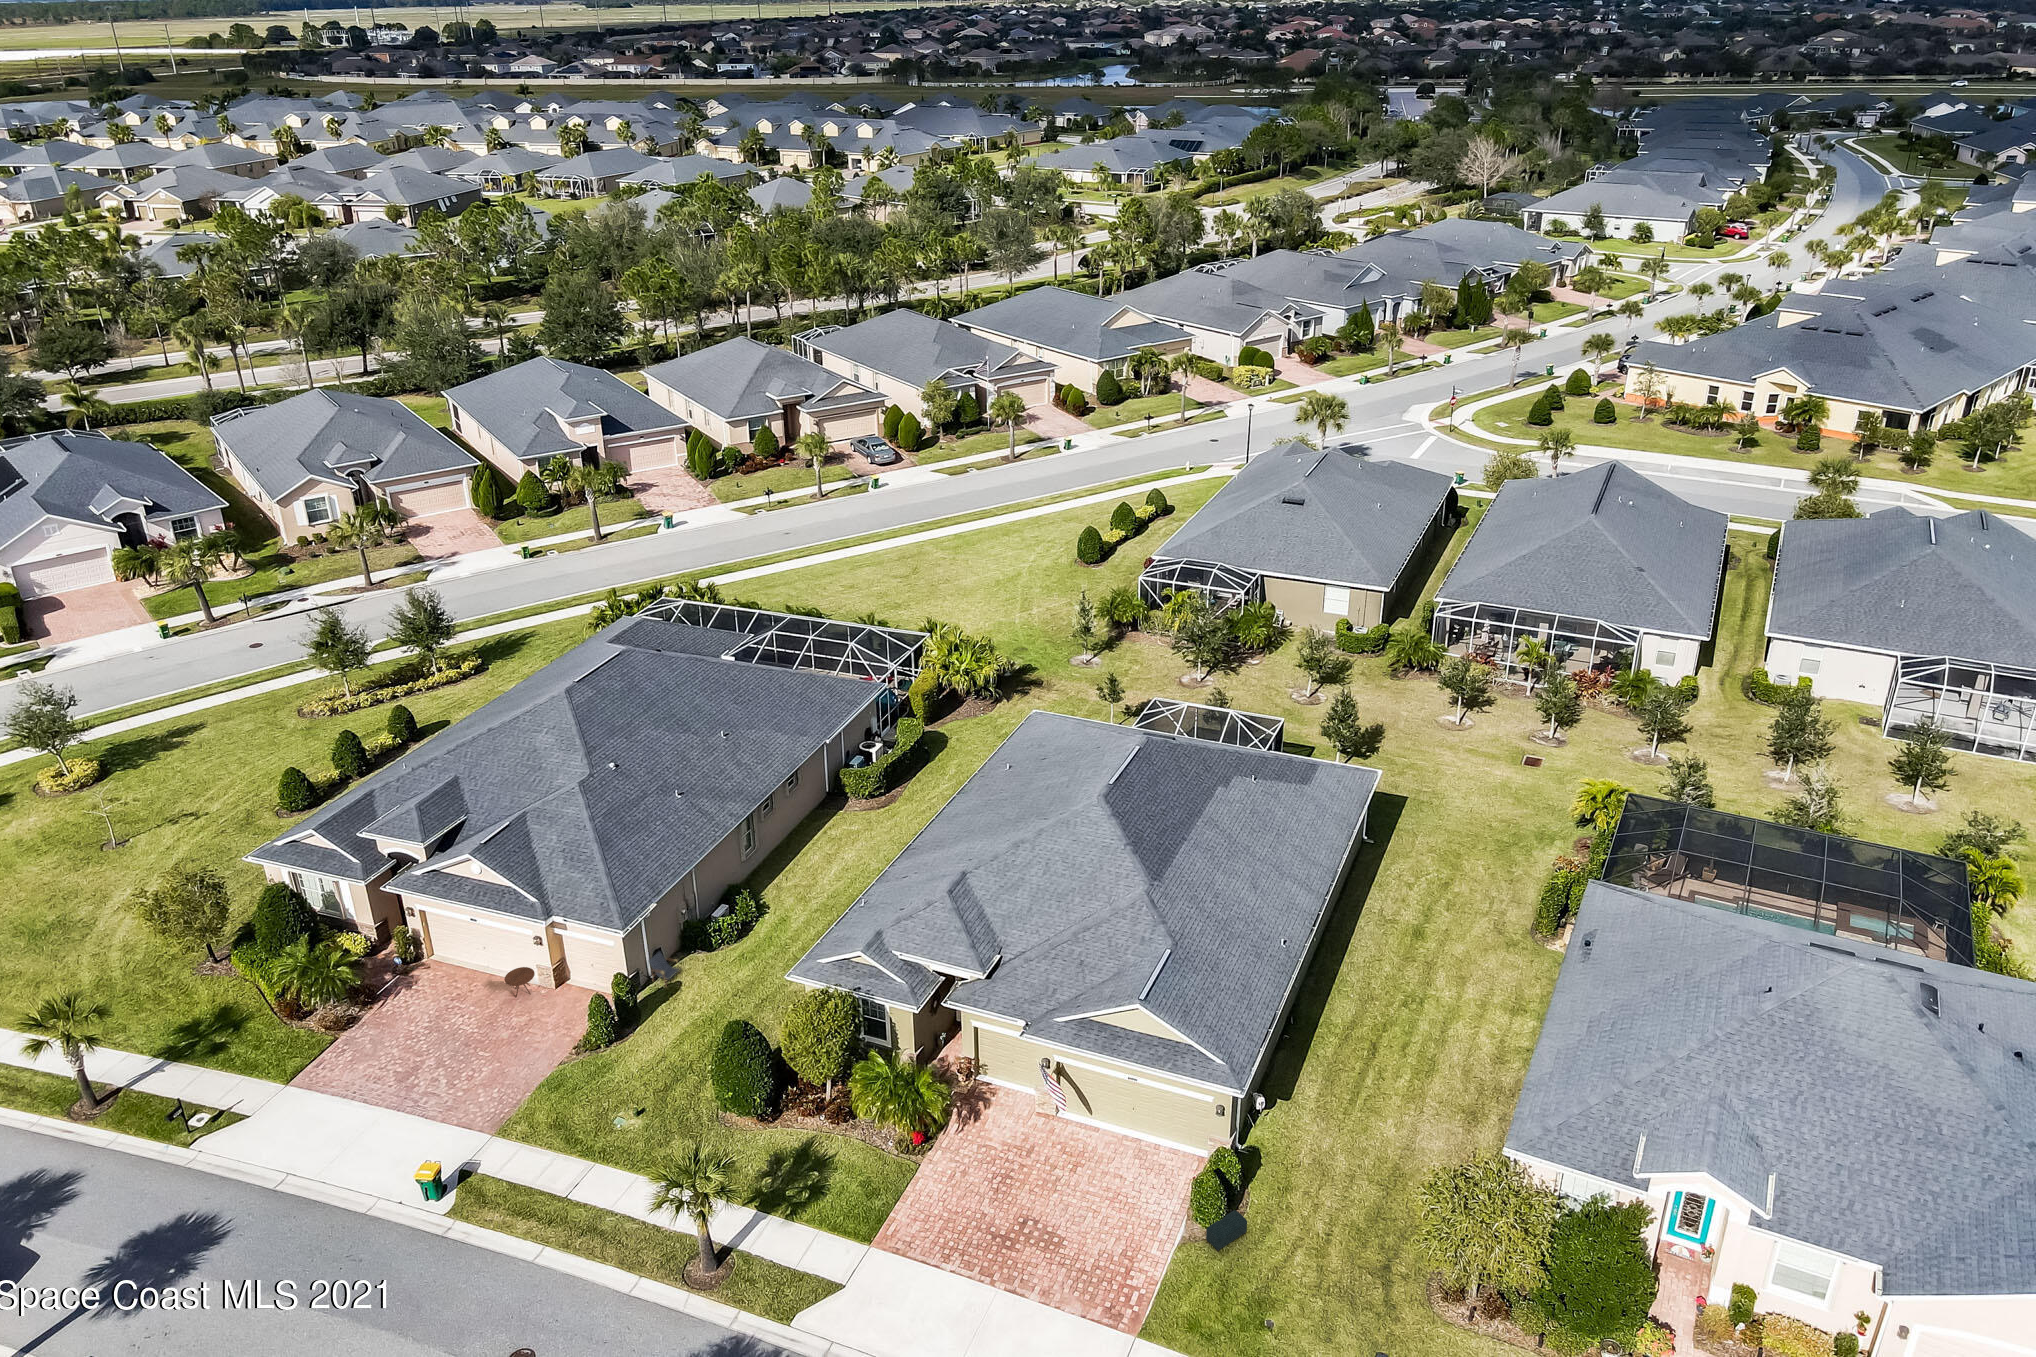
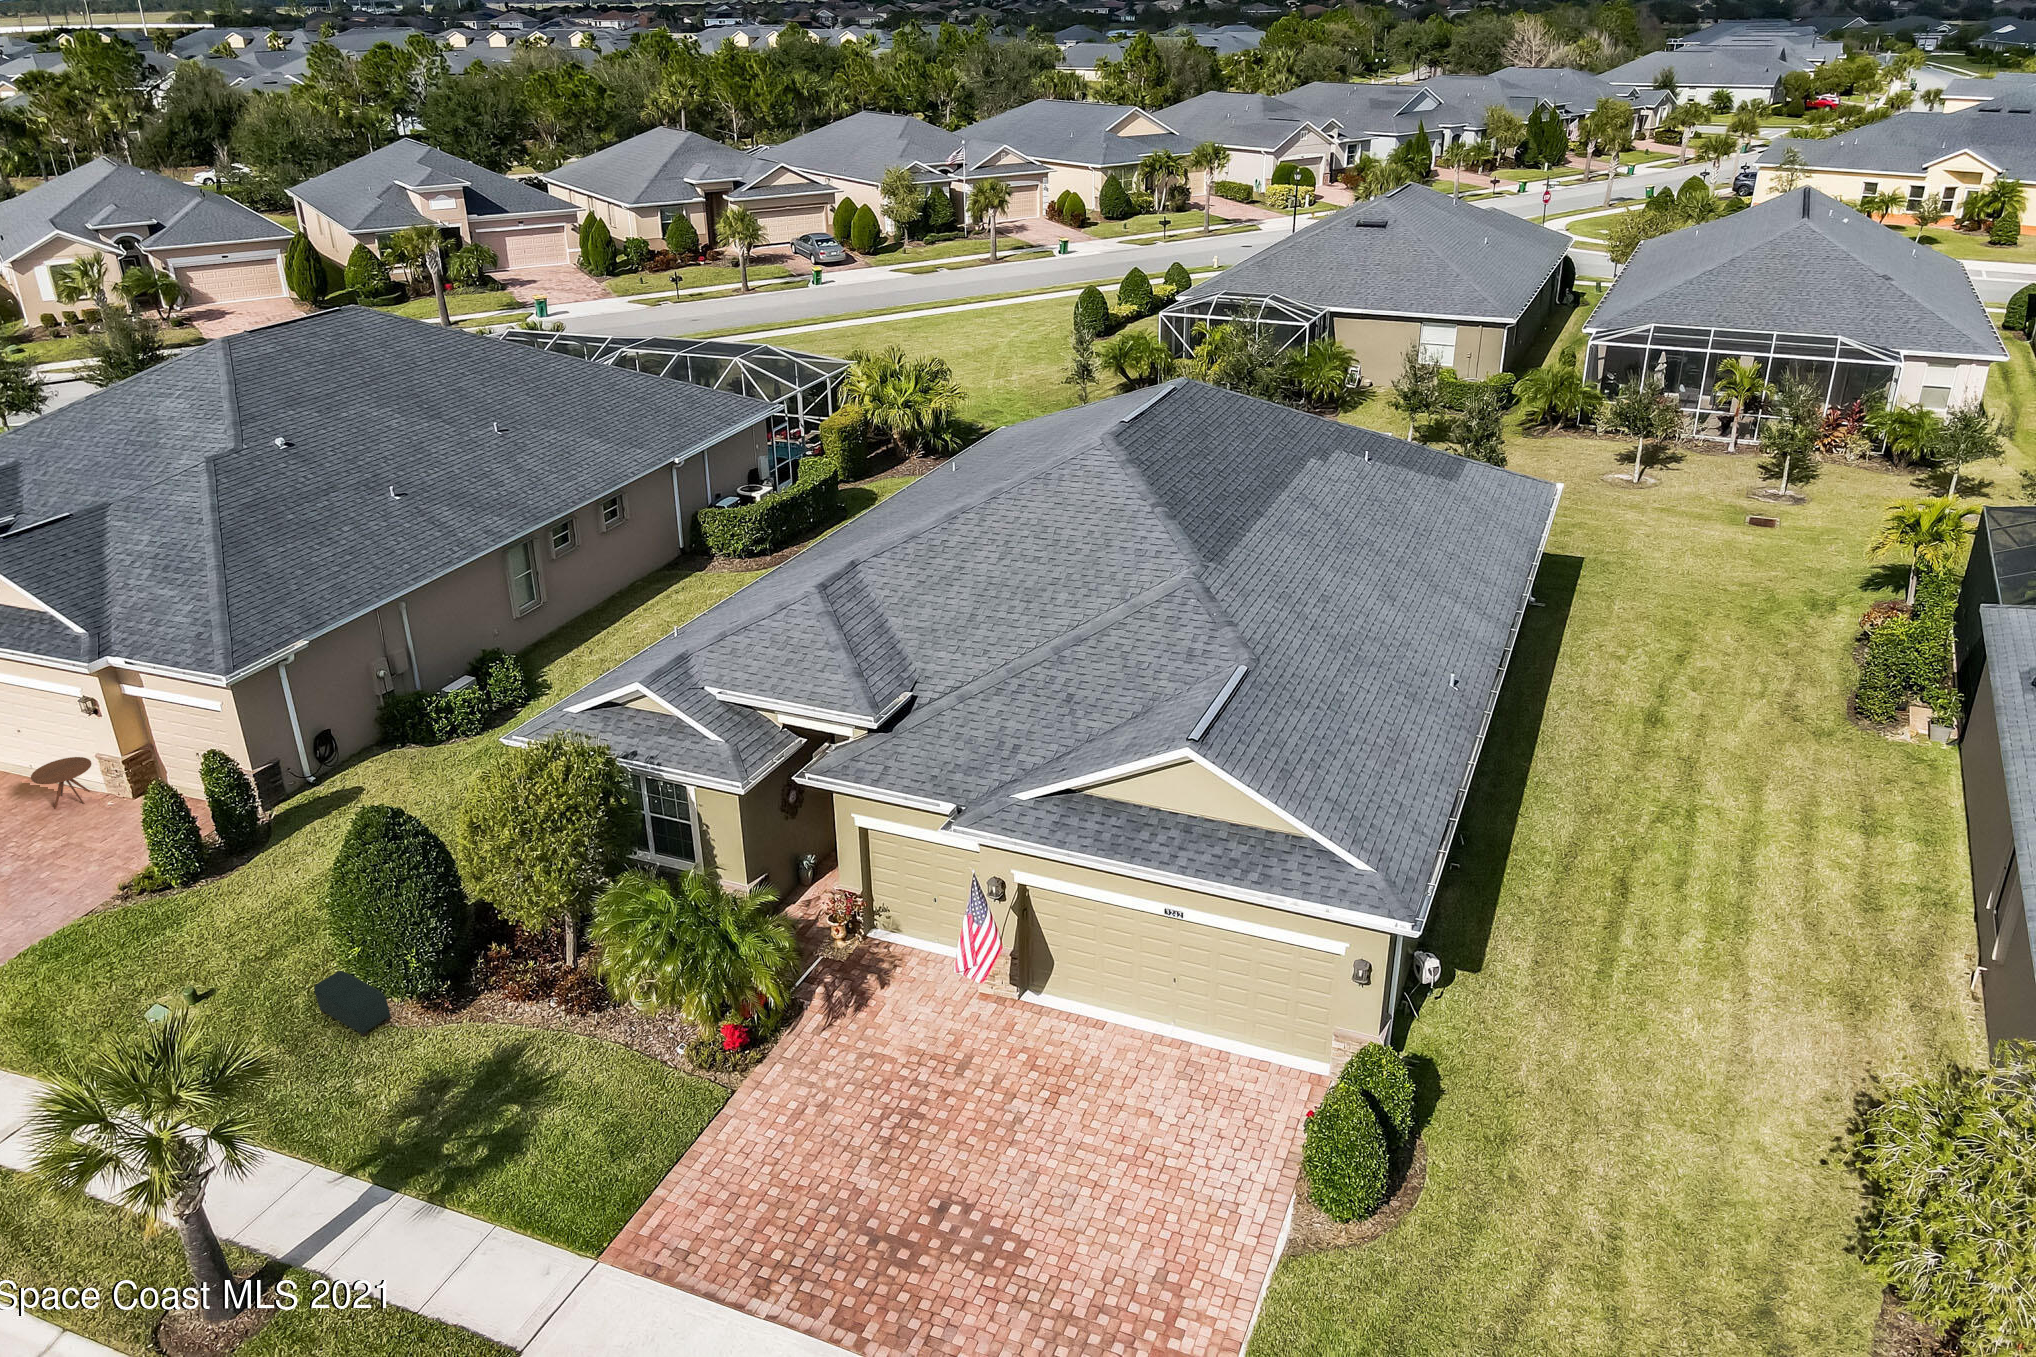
lounge chair: present [649,952,680,982] -> none [298,732,363,794]
bench: present [1206,1210,1247,1251] -> present [314,971,391,1037]

